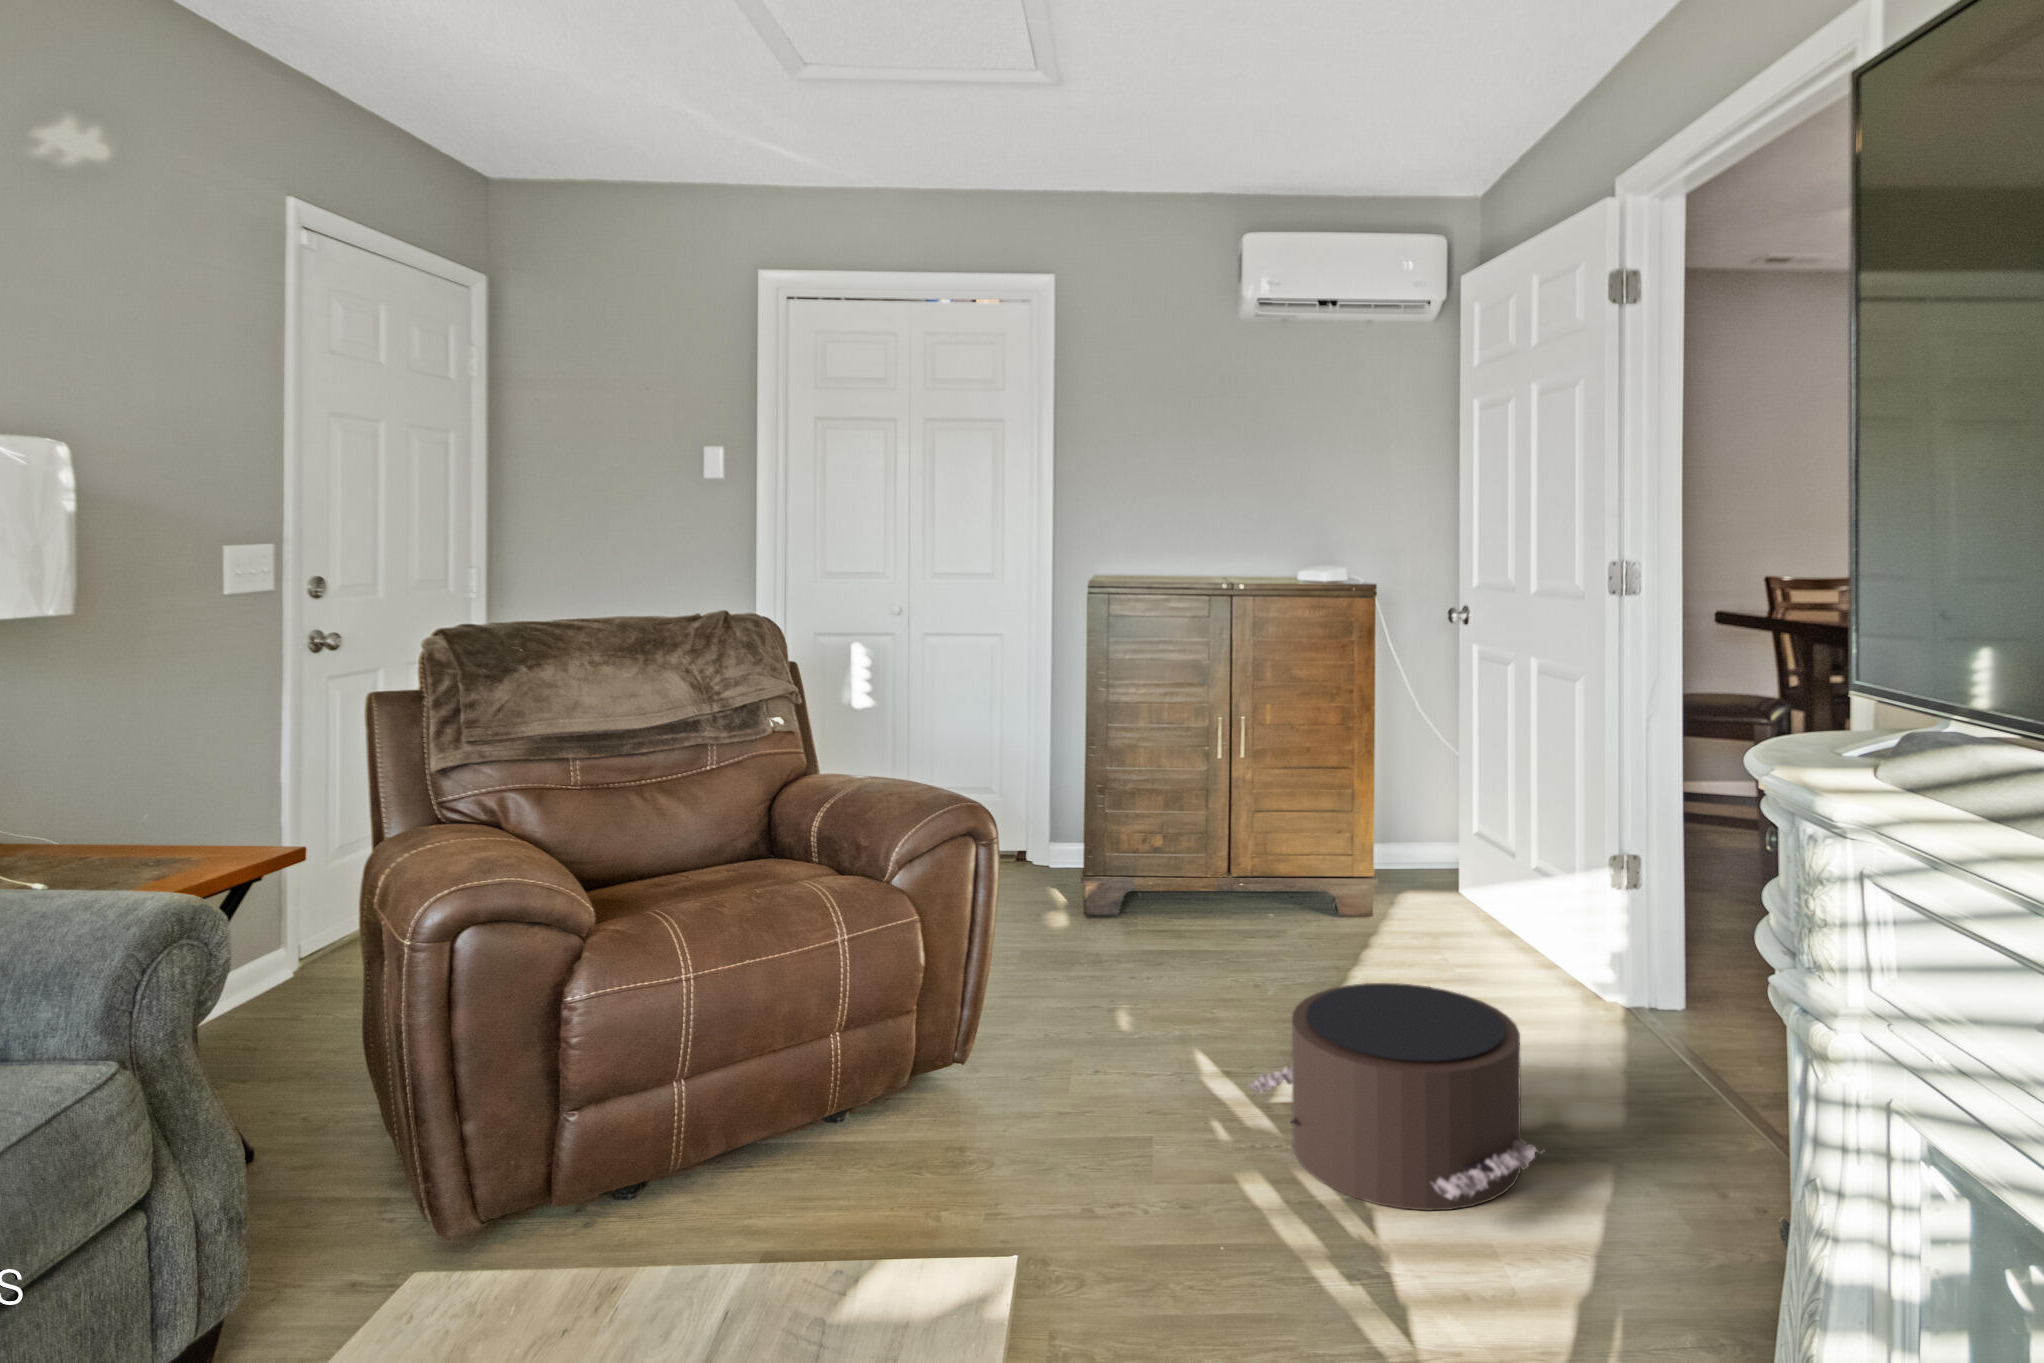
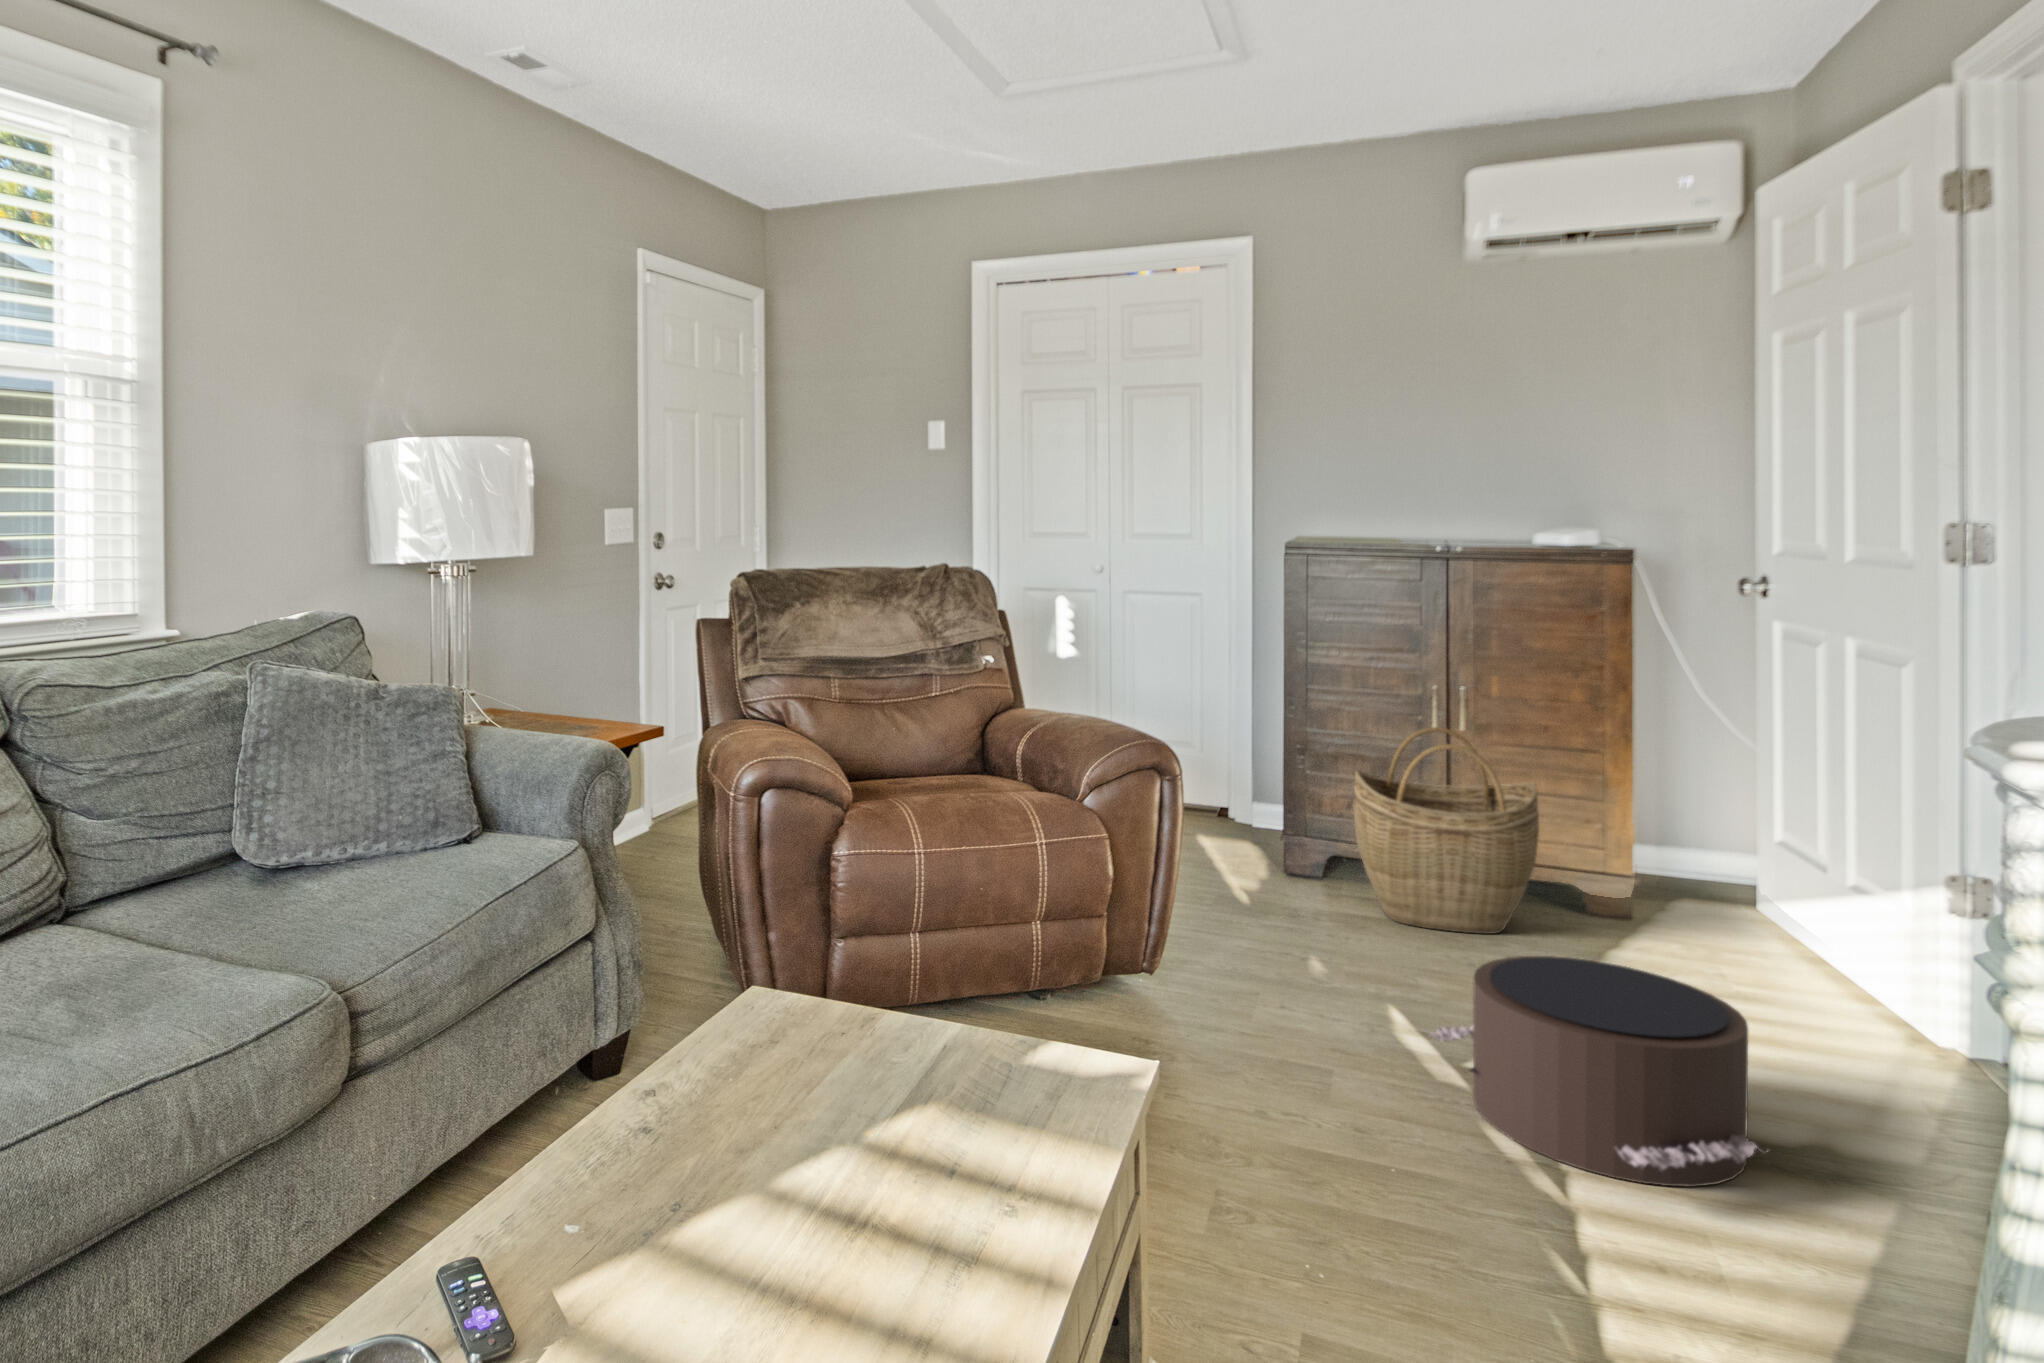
woven basket: none [1151,758,1311,960] -> present [1353,727,1539,934]

